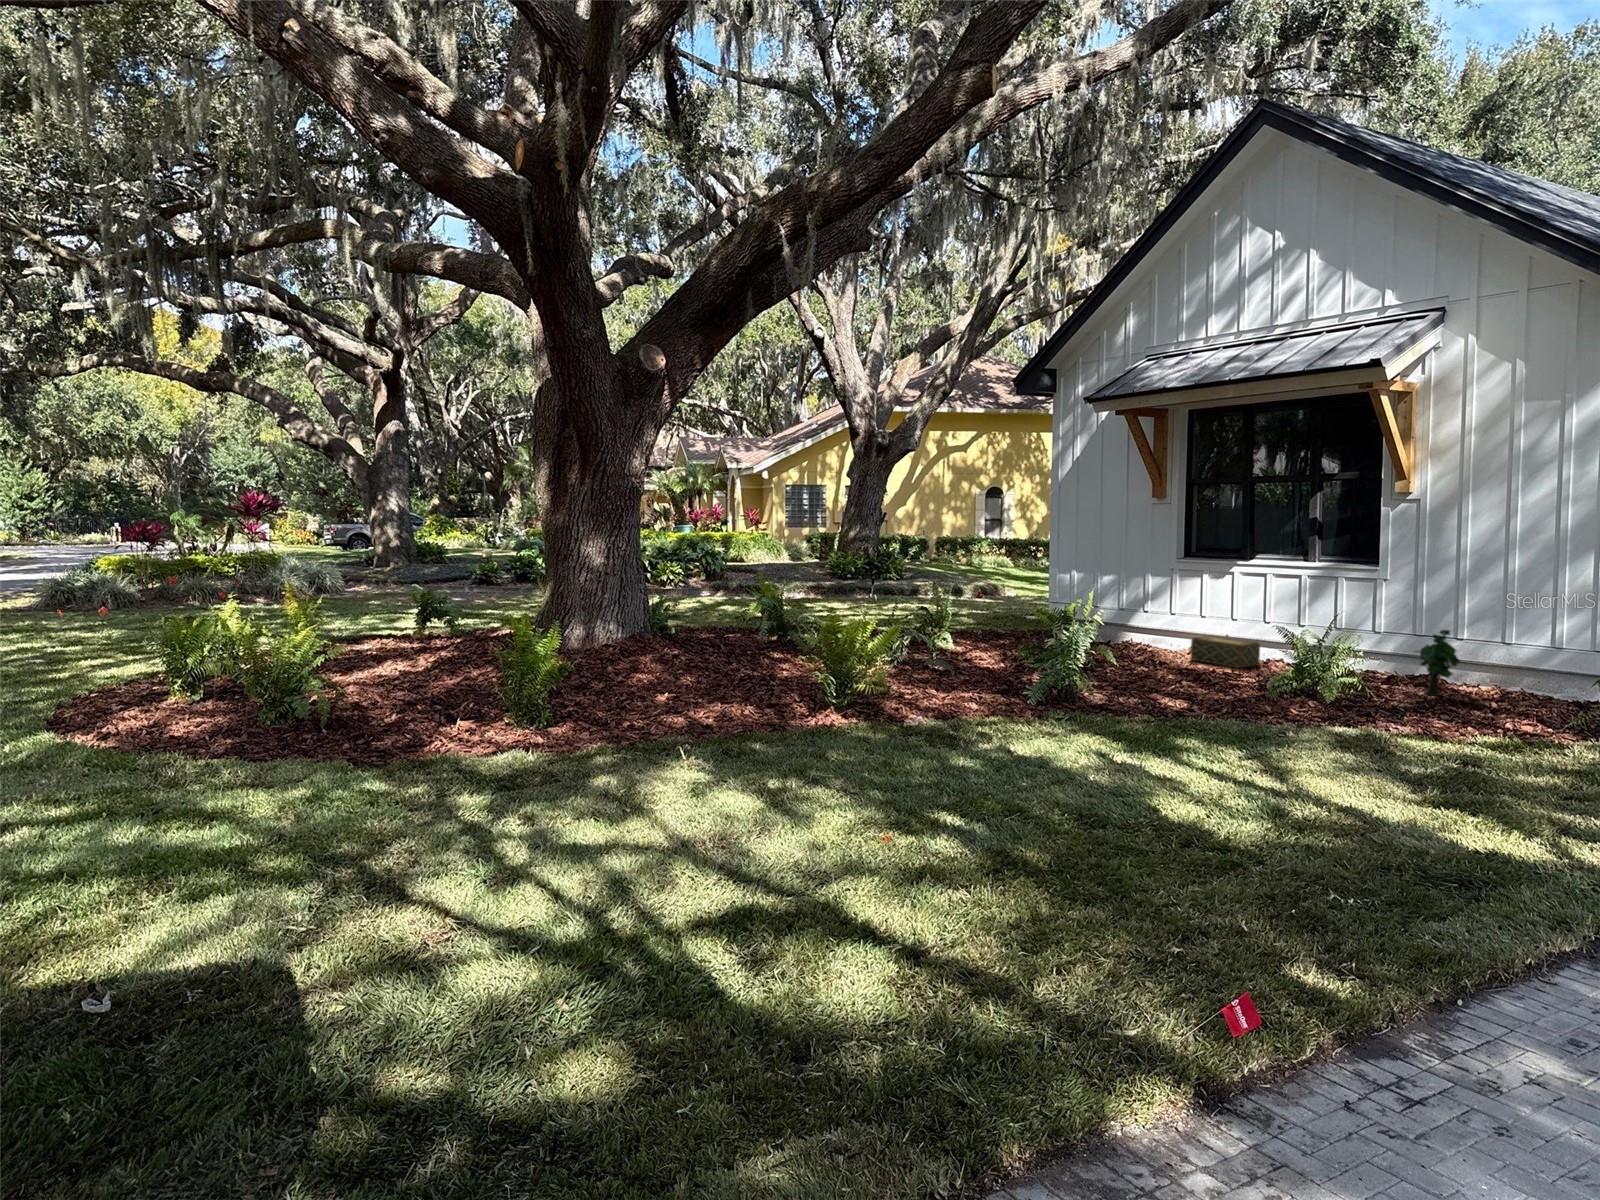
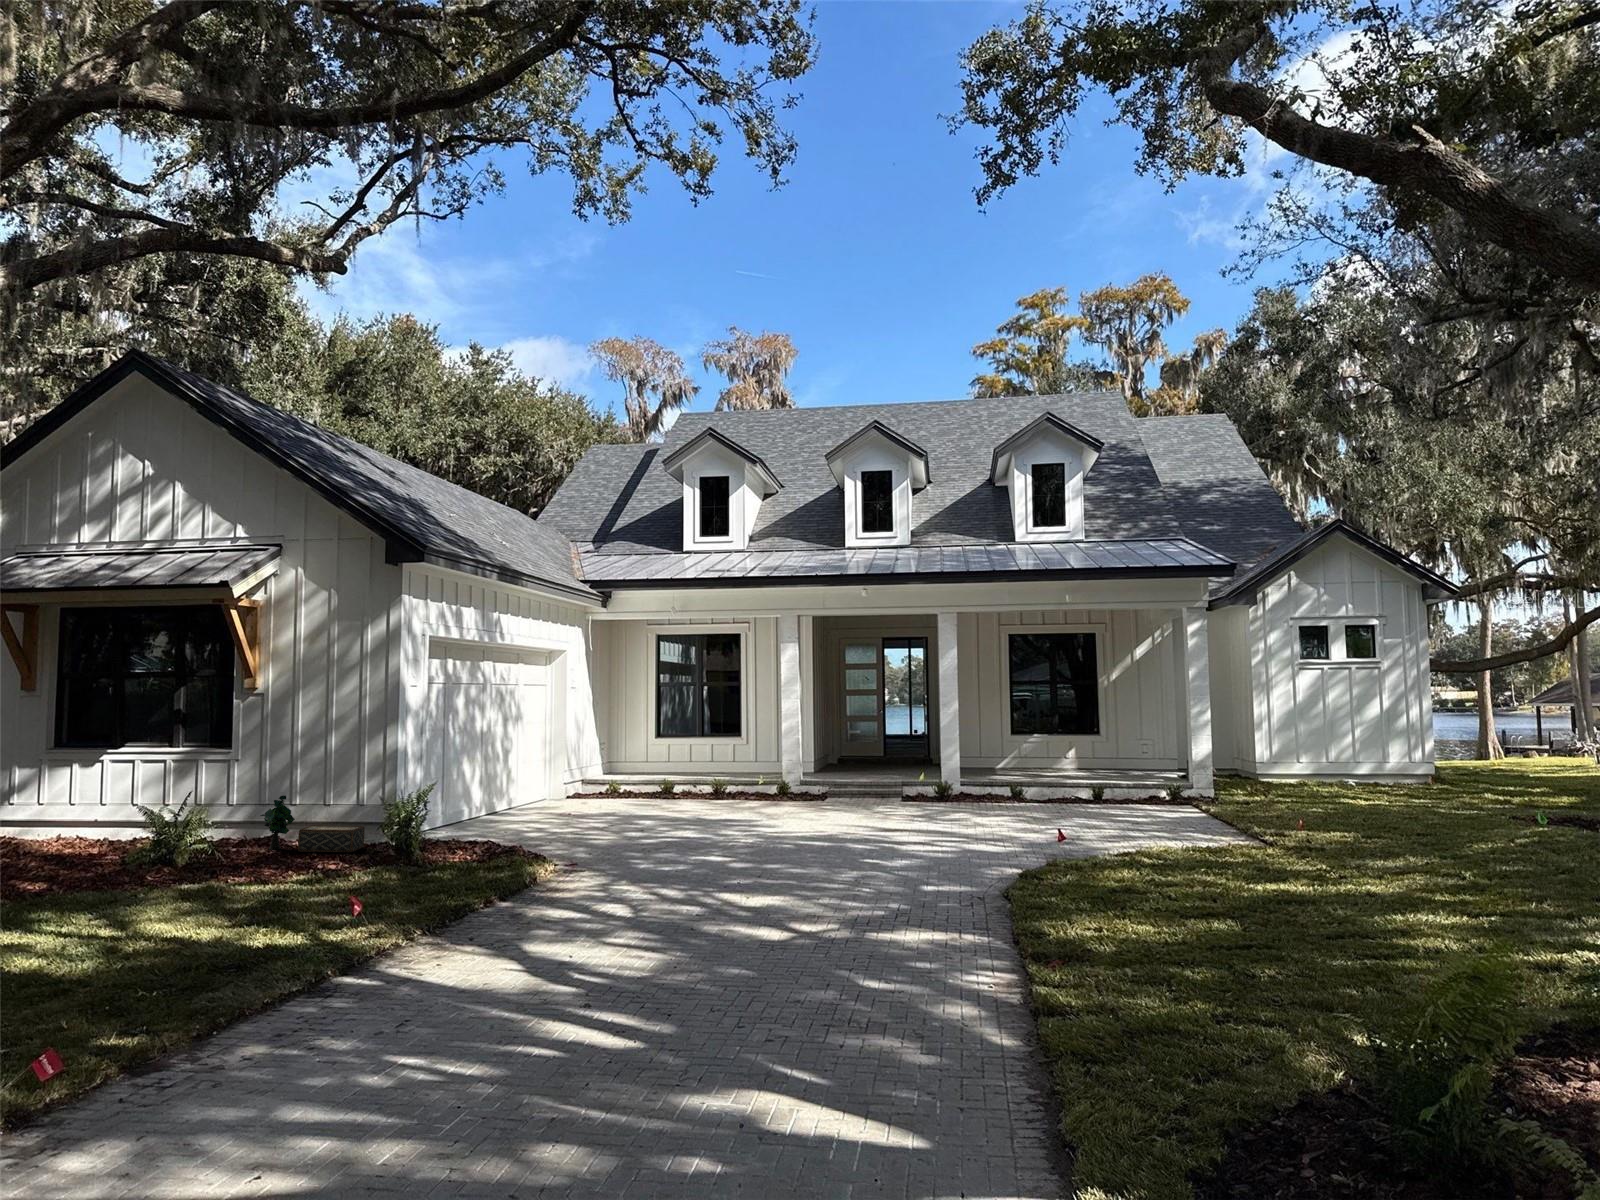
woven basket: present [1191,636,1260,668] -> present [298,825,365,852]

